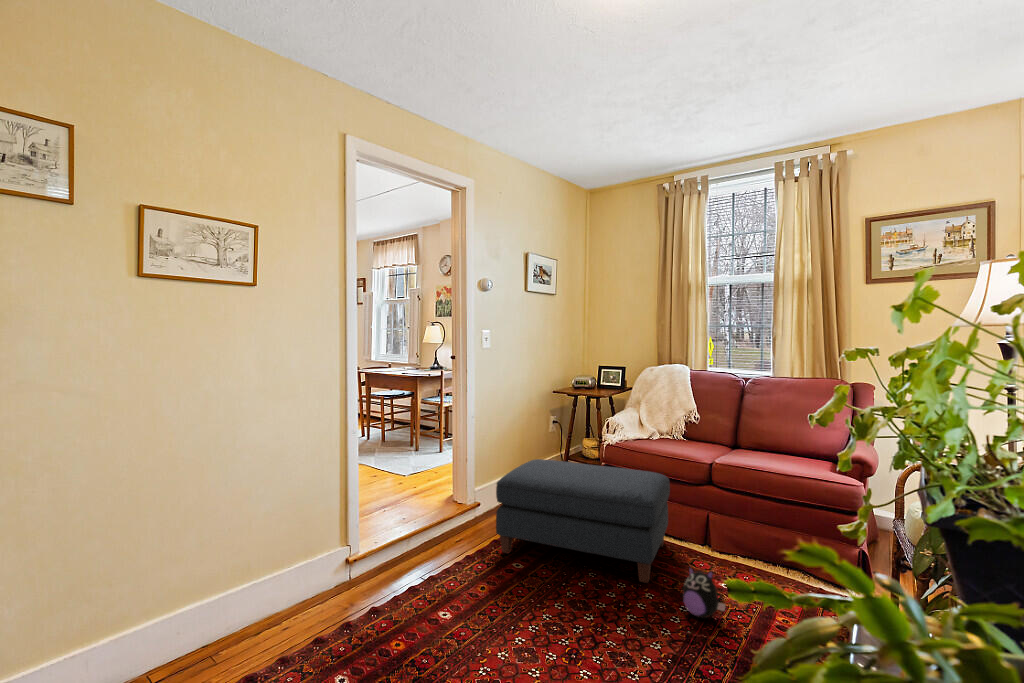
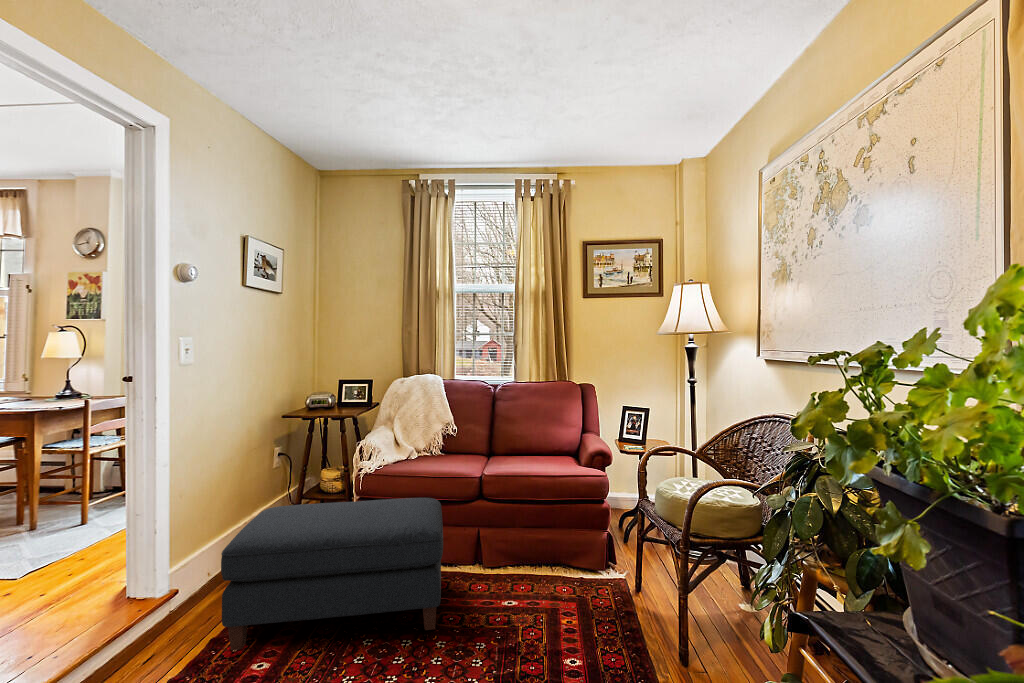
plush toy: present [682,567,725,618] -> none [480,594,524,652]

